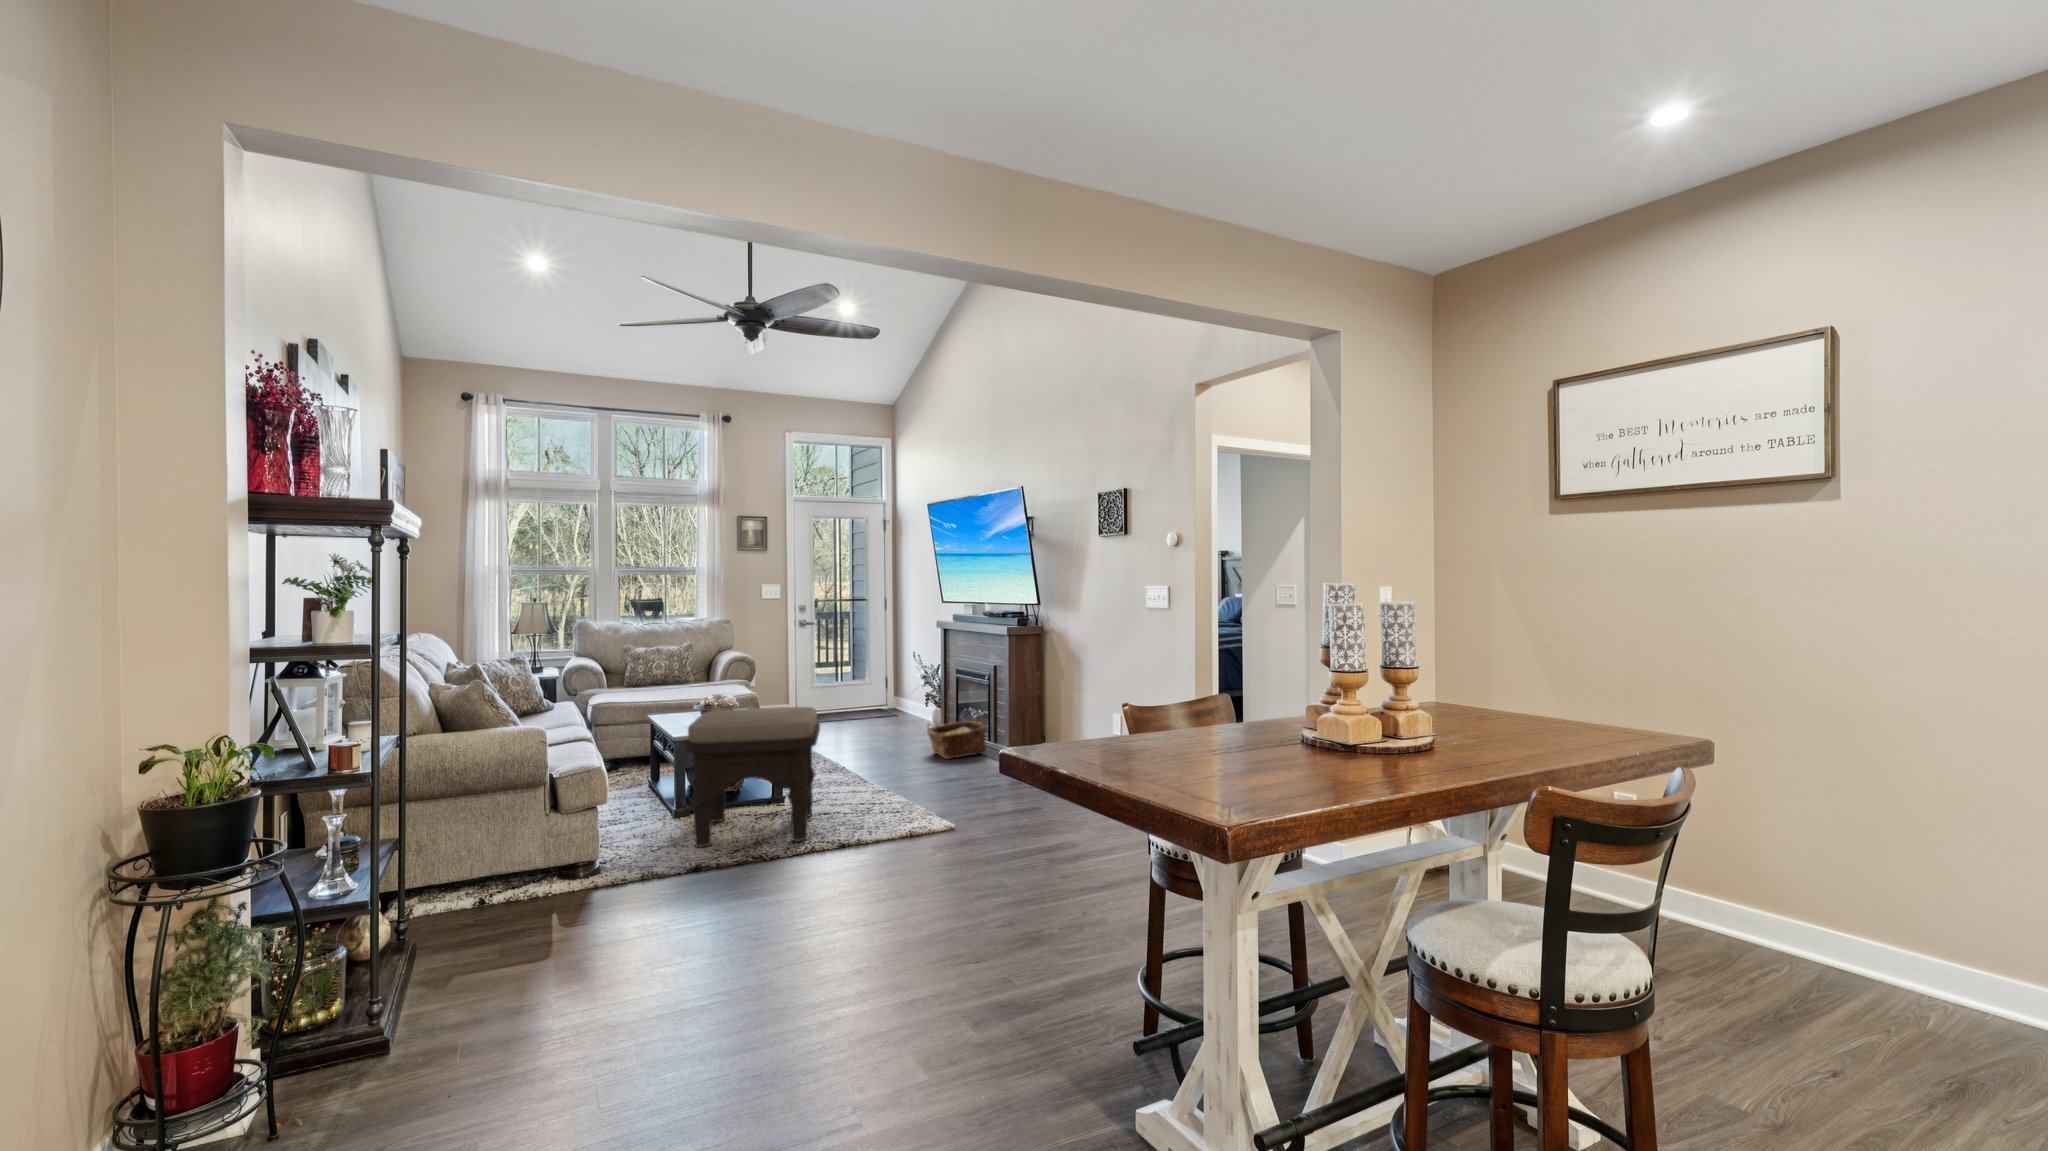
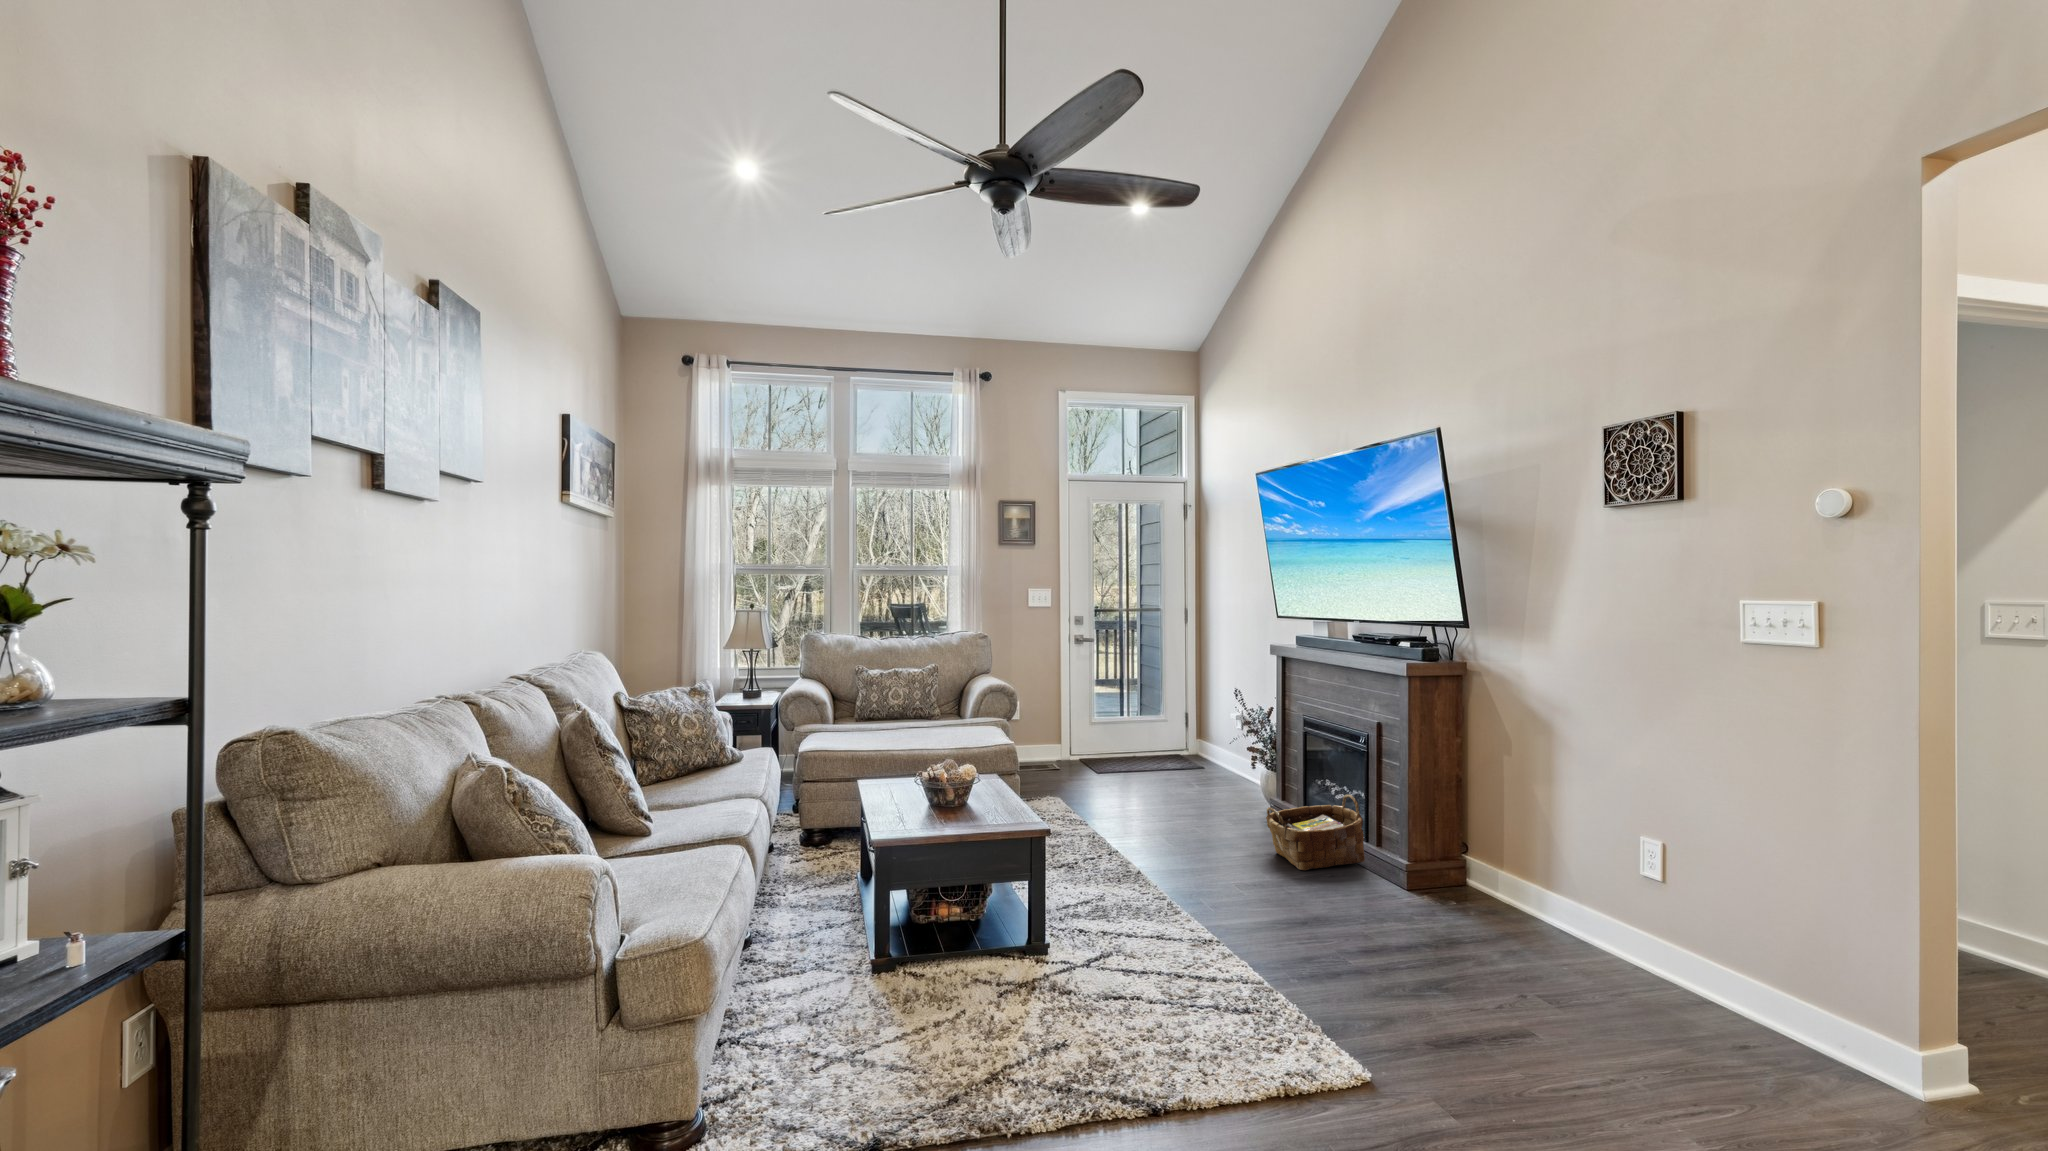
ottoman: present [684,707,820,847] -> none [866,802,1107,1090]

